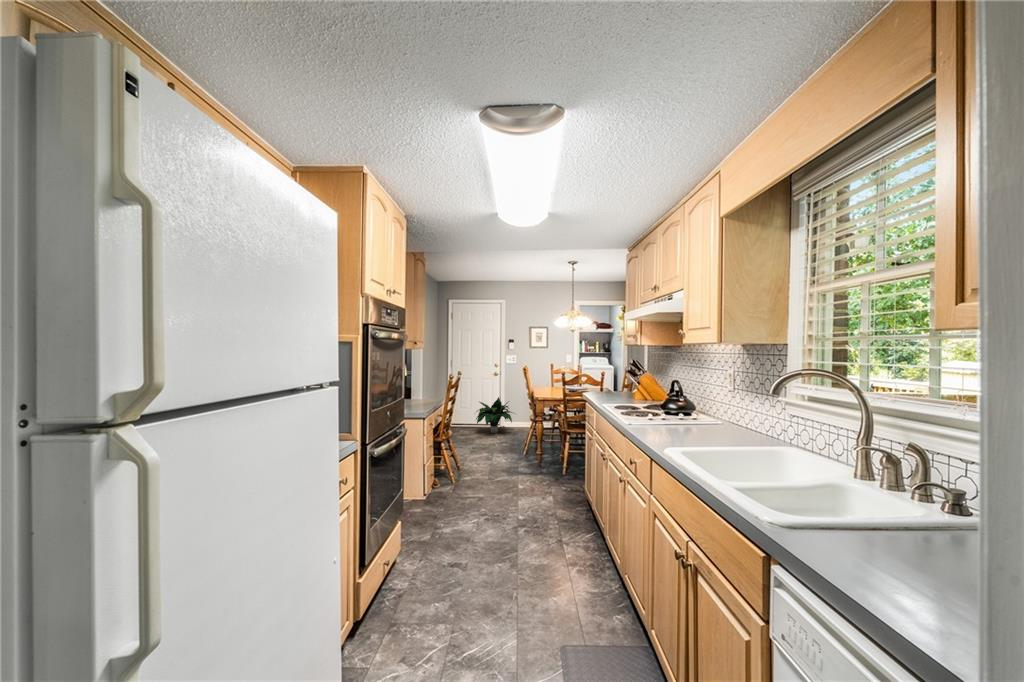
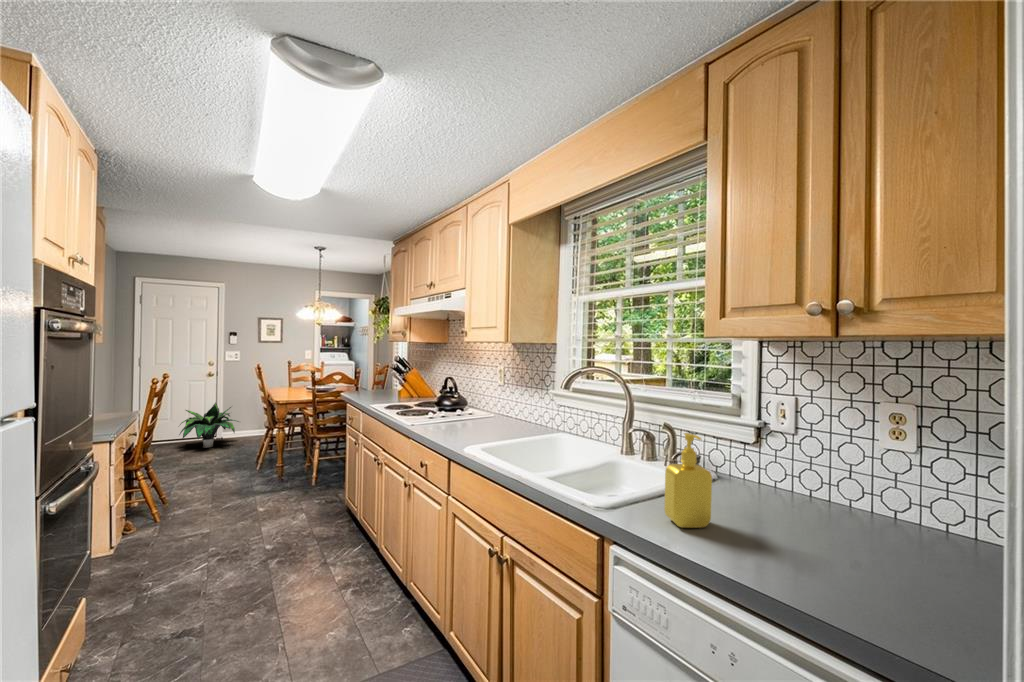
soap dispenser: none [853,451,921,574] -> present [664,433,712,528]

